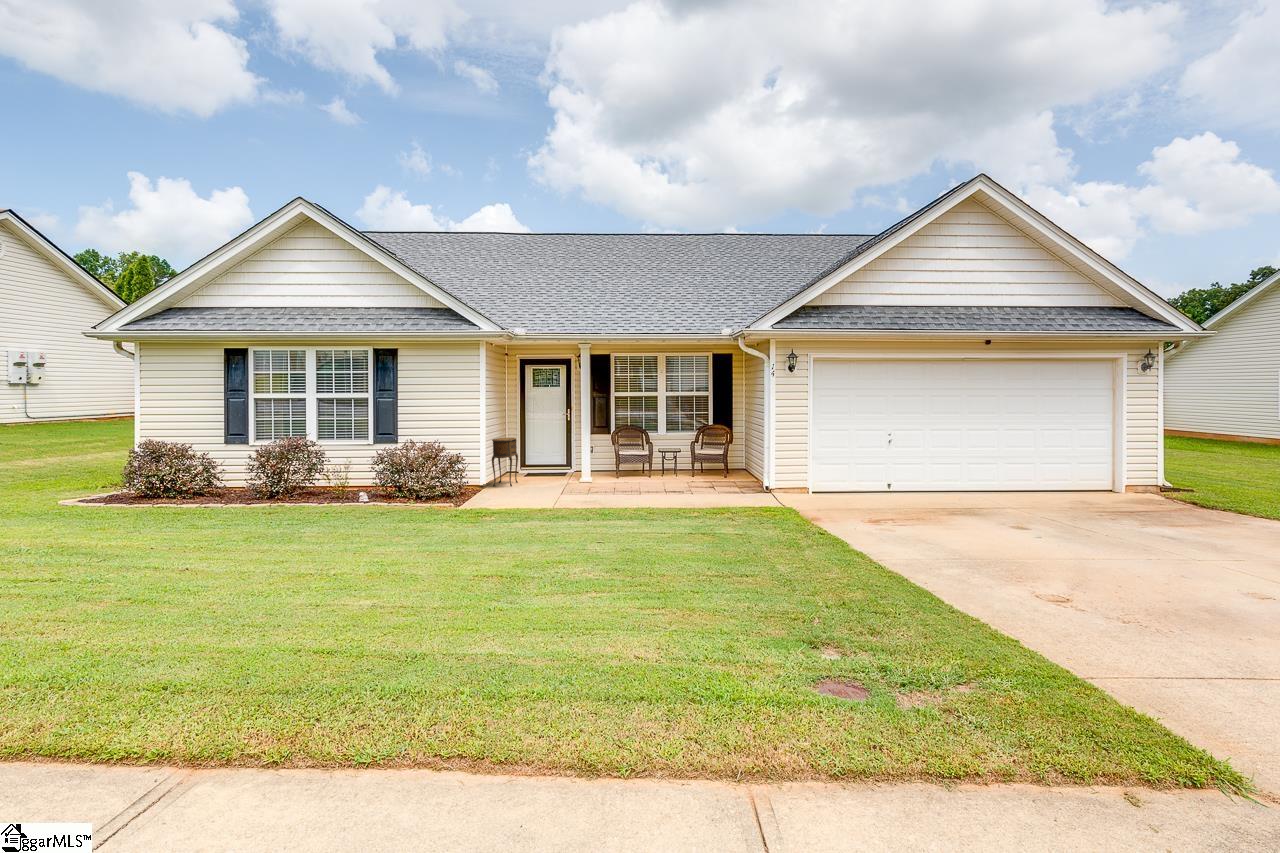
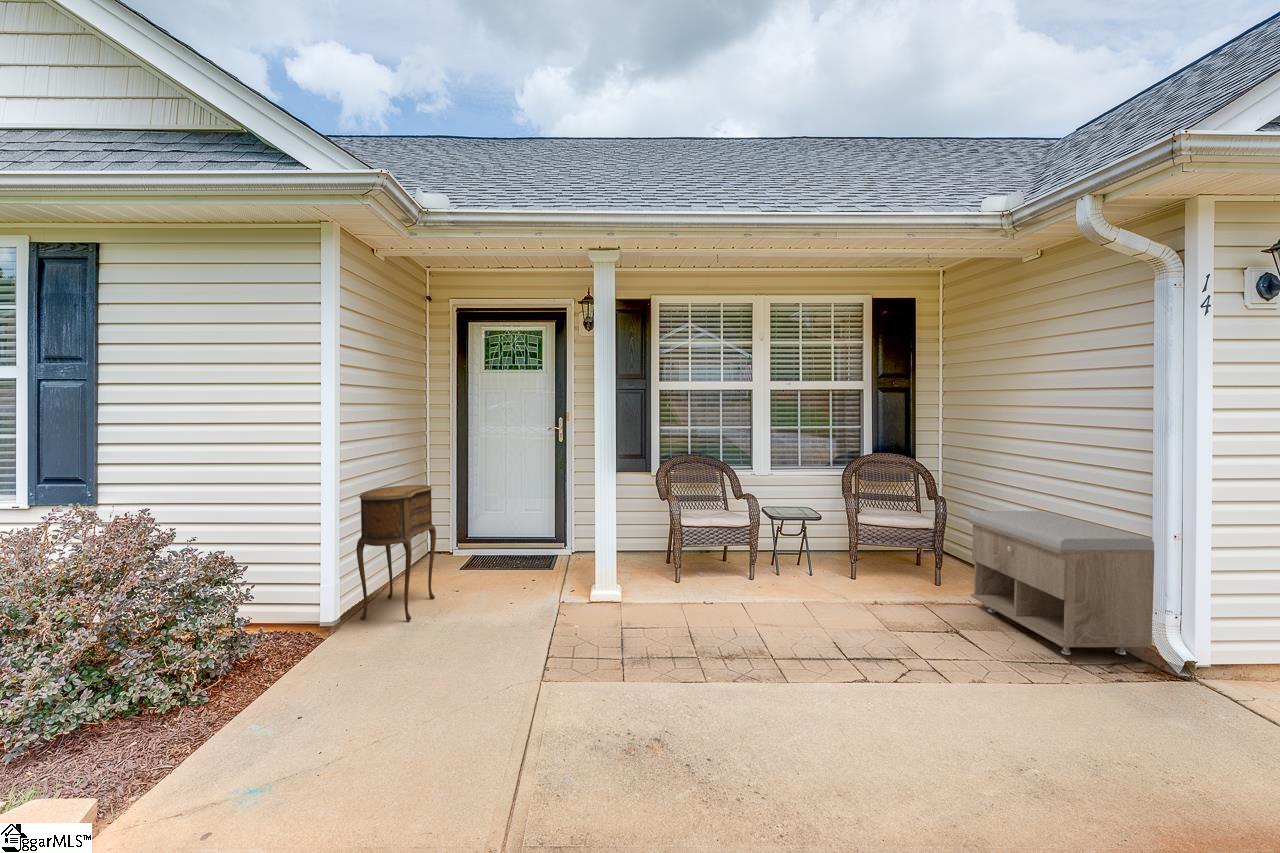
storage bench: none [728,447,766,492] -> present [969,511,1154,655]

